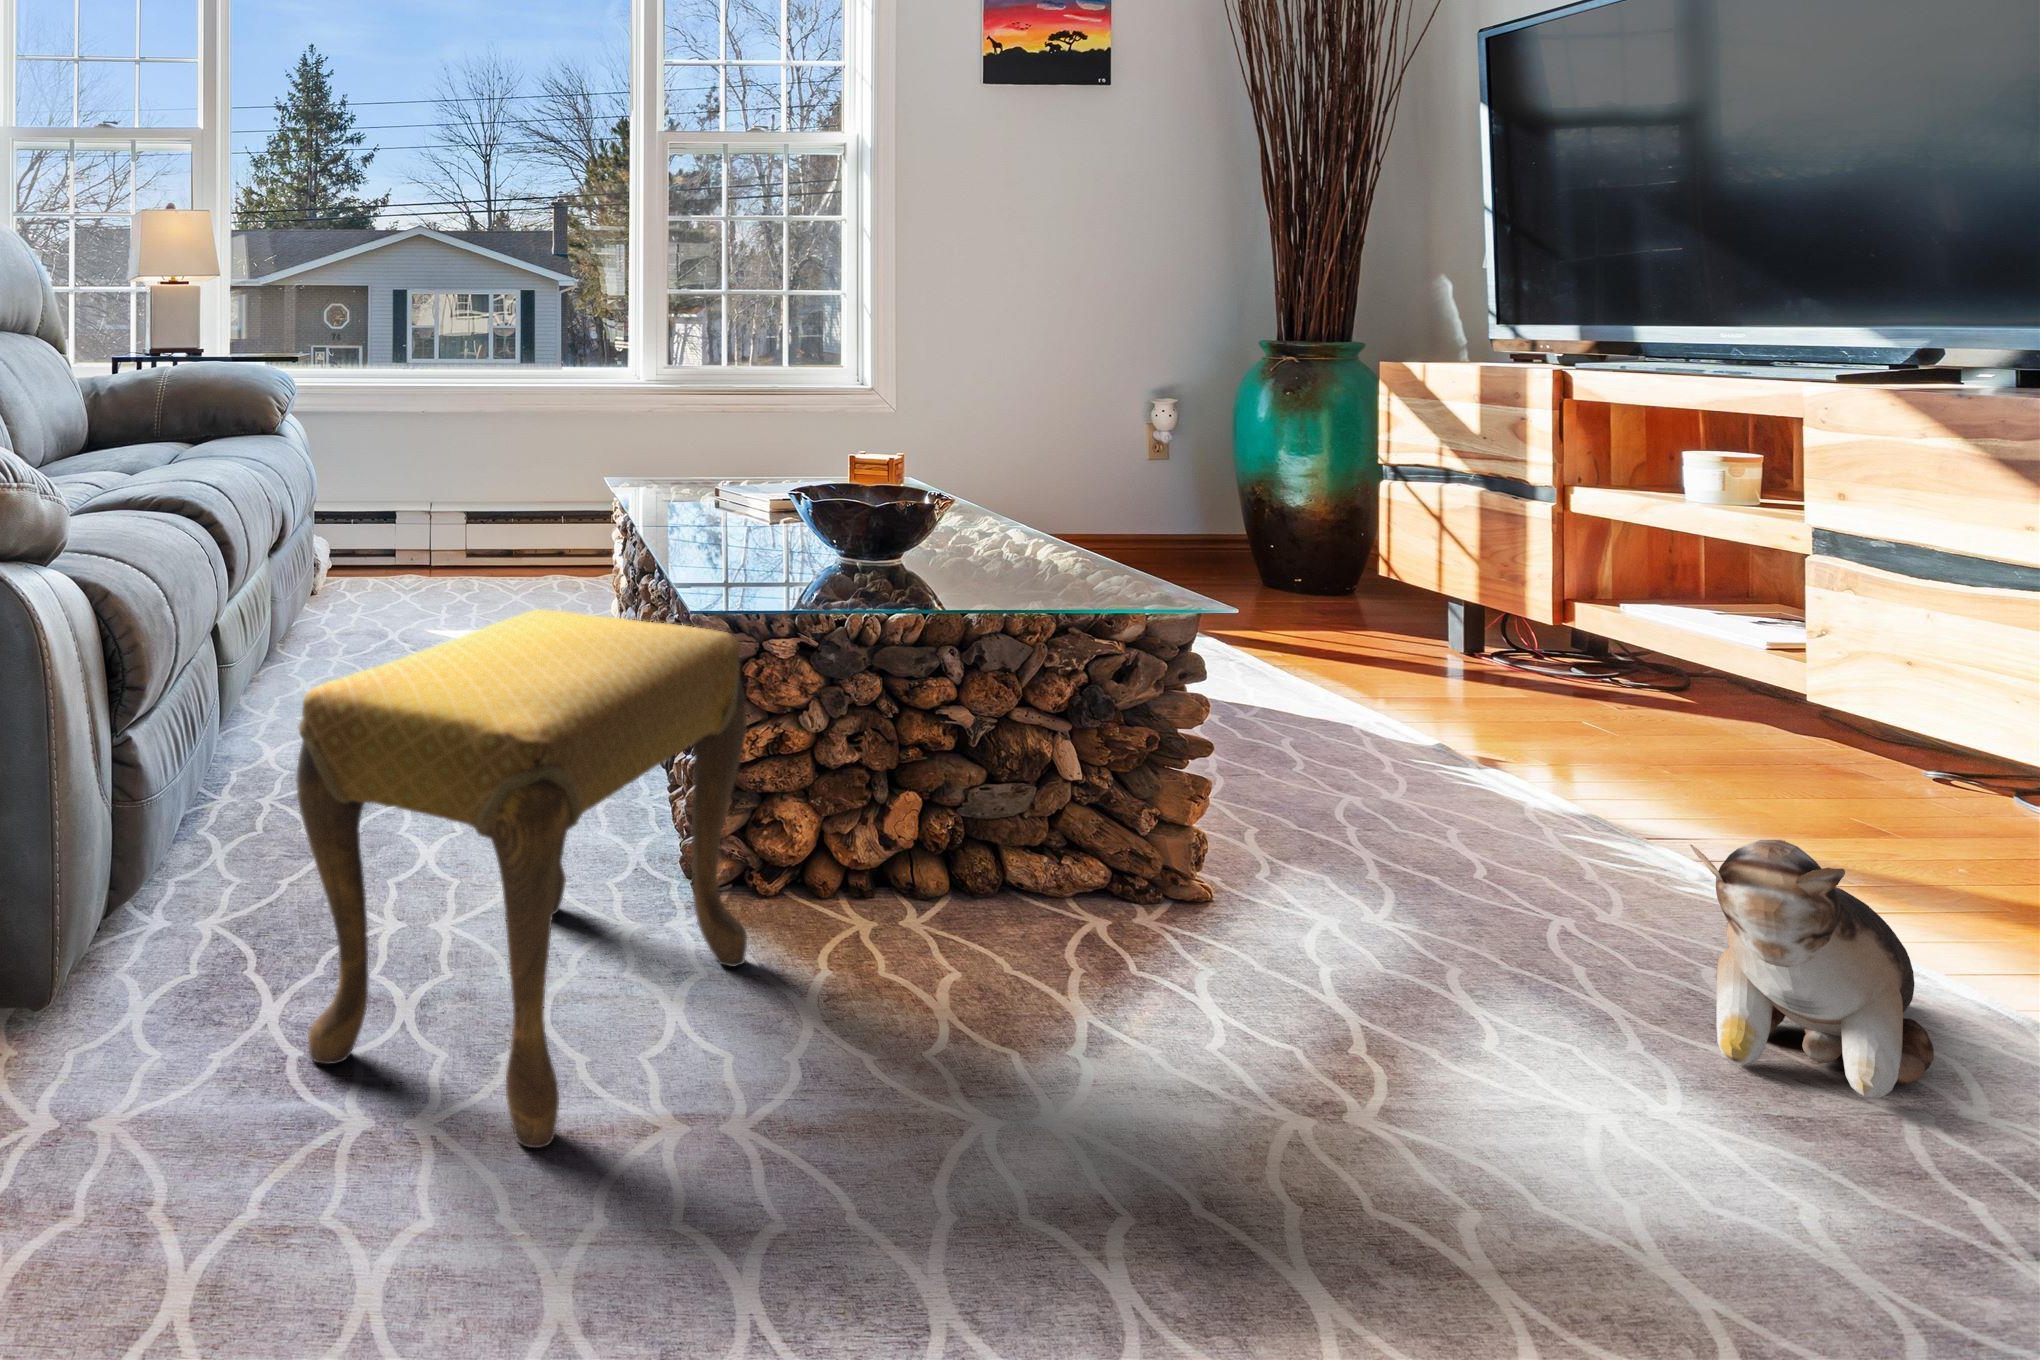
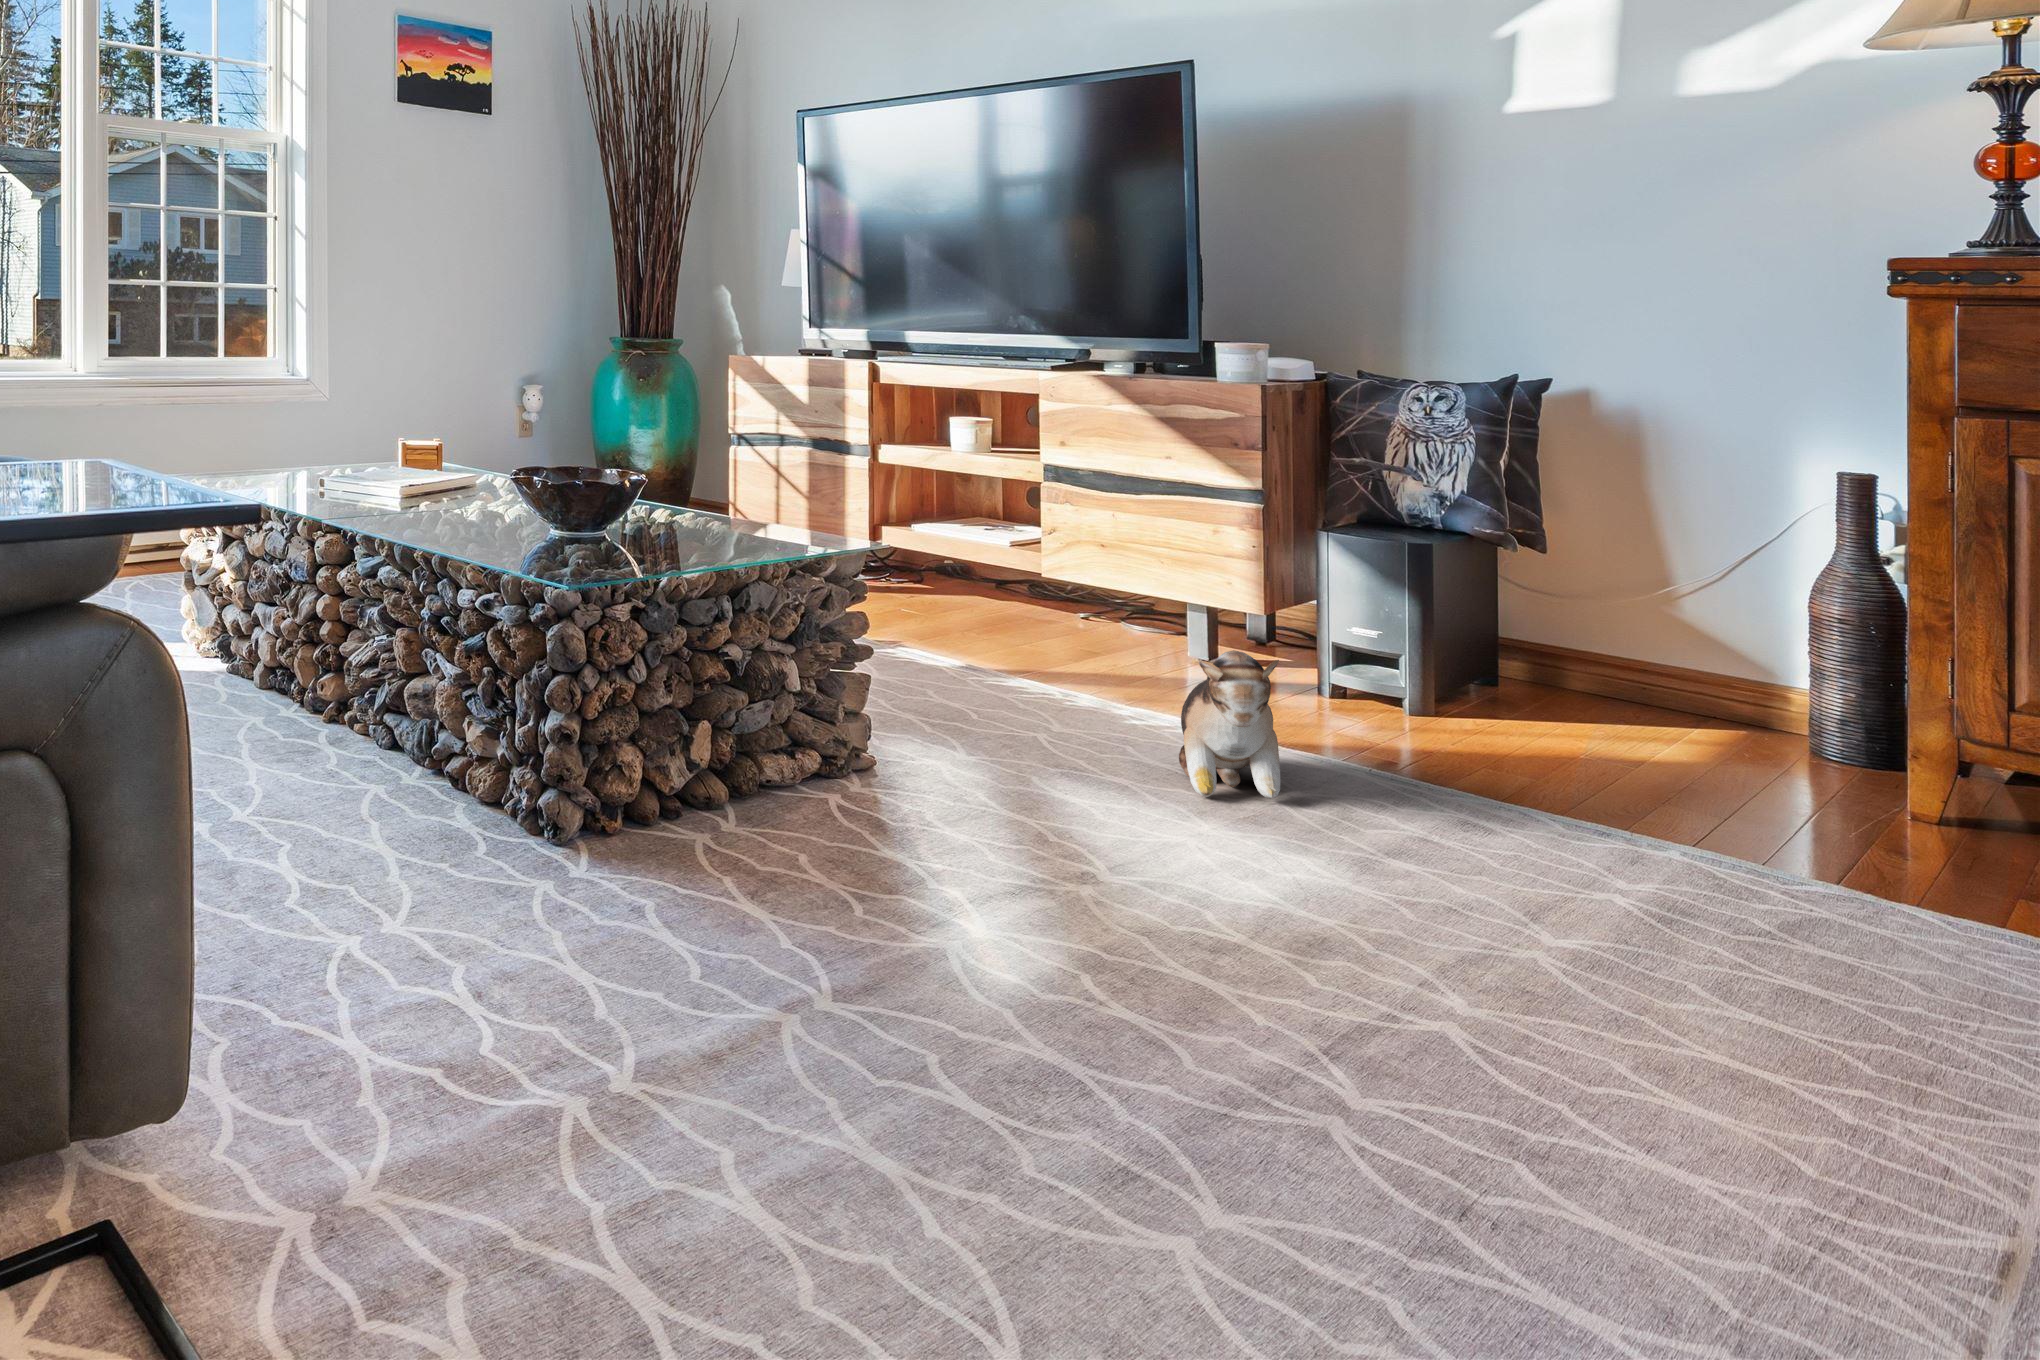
footstool: present [296,609,747,1148] -> none [428,597,719,1056]

